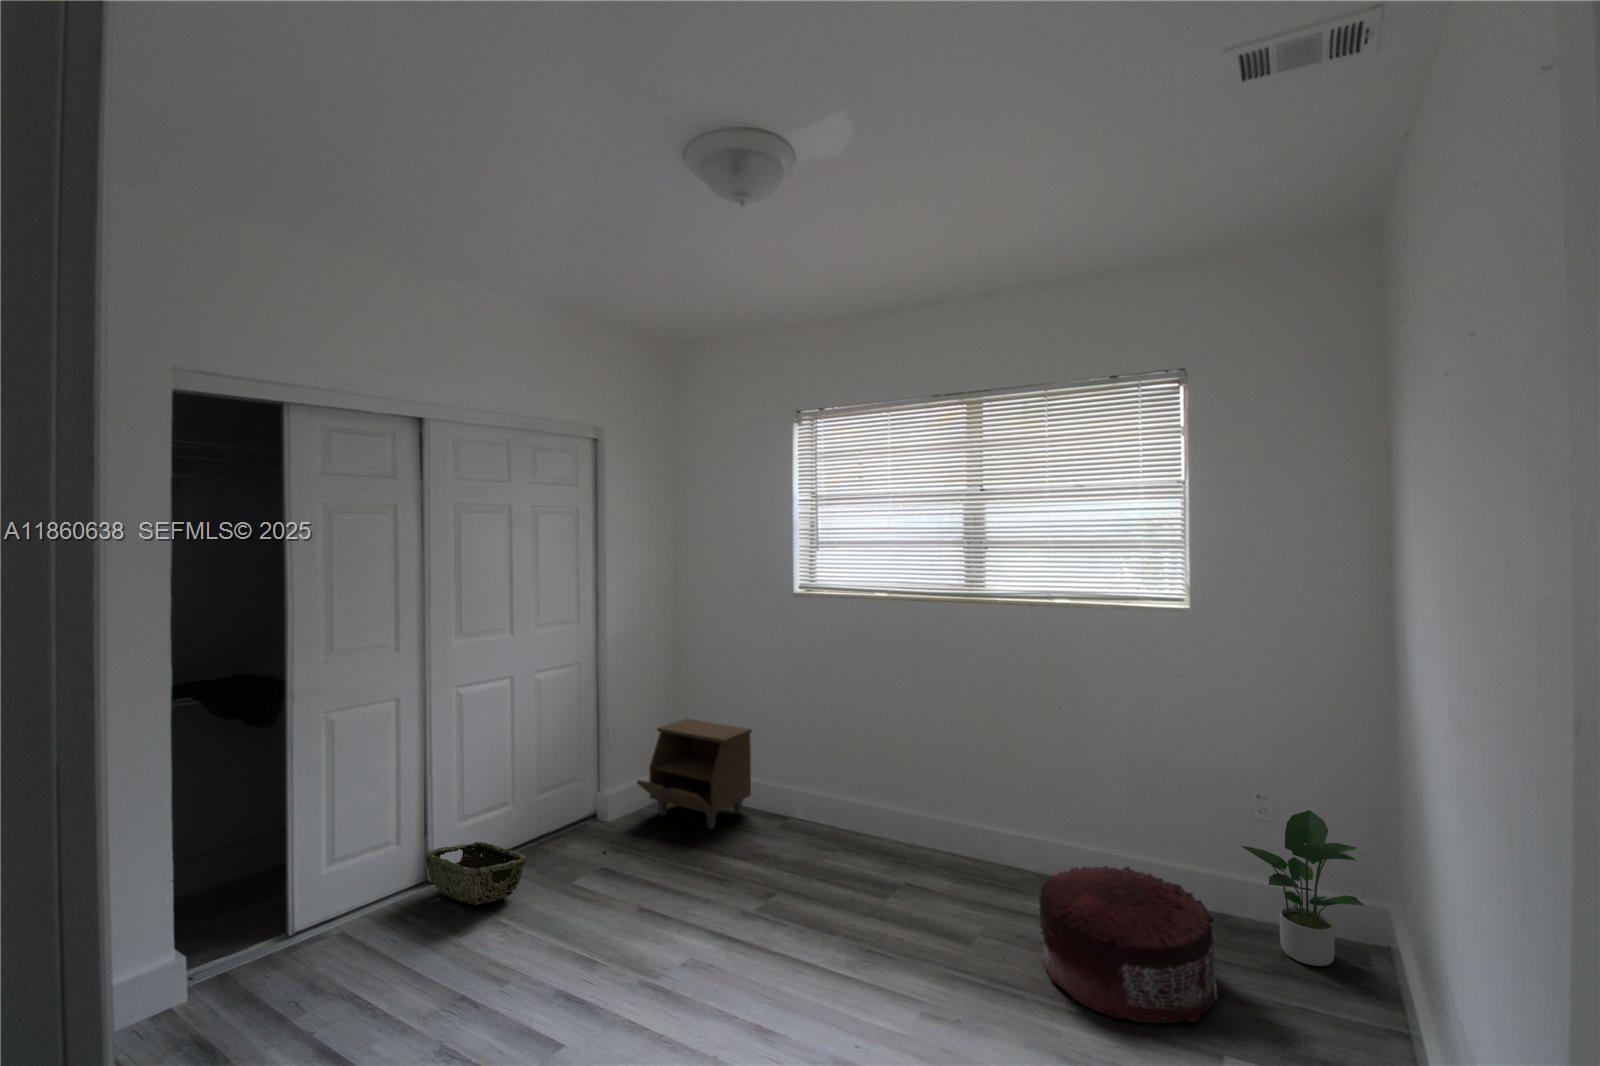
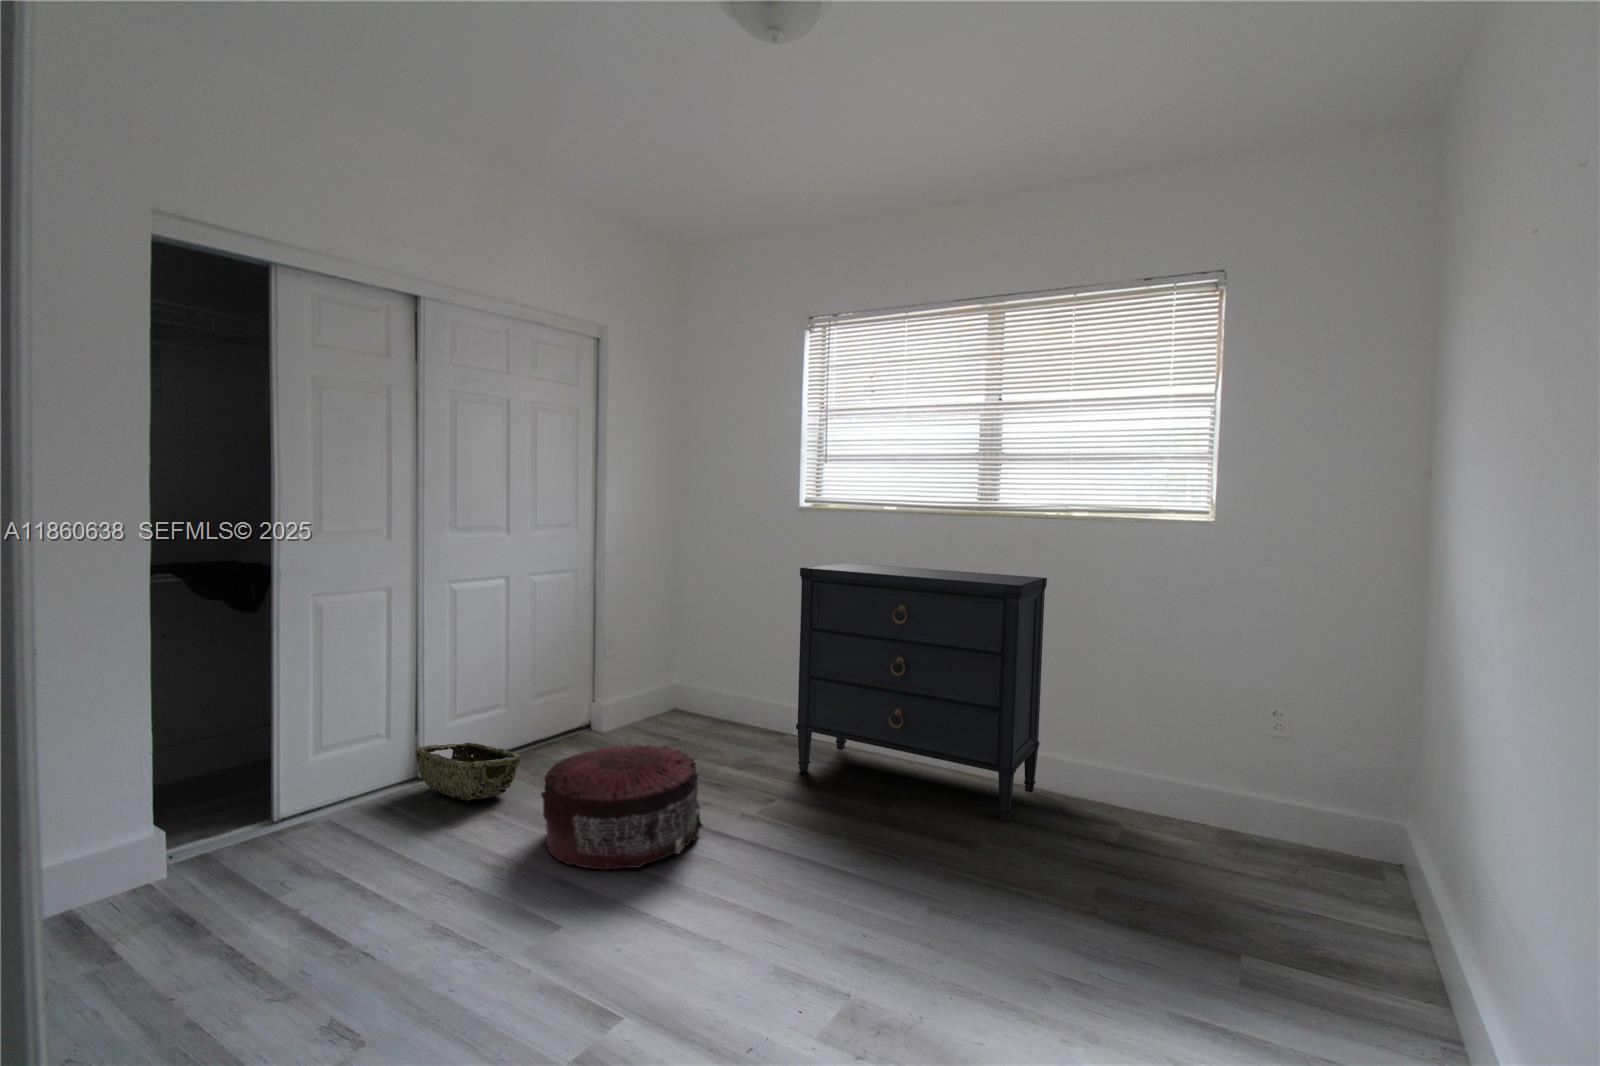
dresser: none [793,647,1034,916] -> present [796,563,1047,822]
nightstand: present [637,719,752,829] -> none [630,636,750,743]
potted plant: present [1241,810,1363,966] -> none [1251,721,1373,869]
pouf: present [1039,866,1217,1023] -> present [541,744,703,869]

